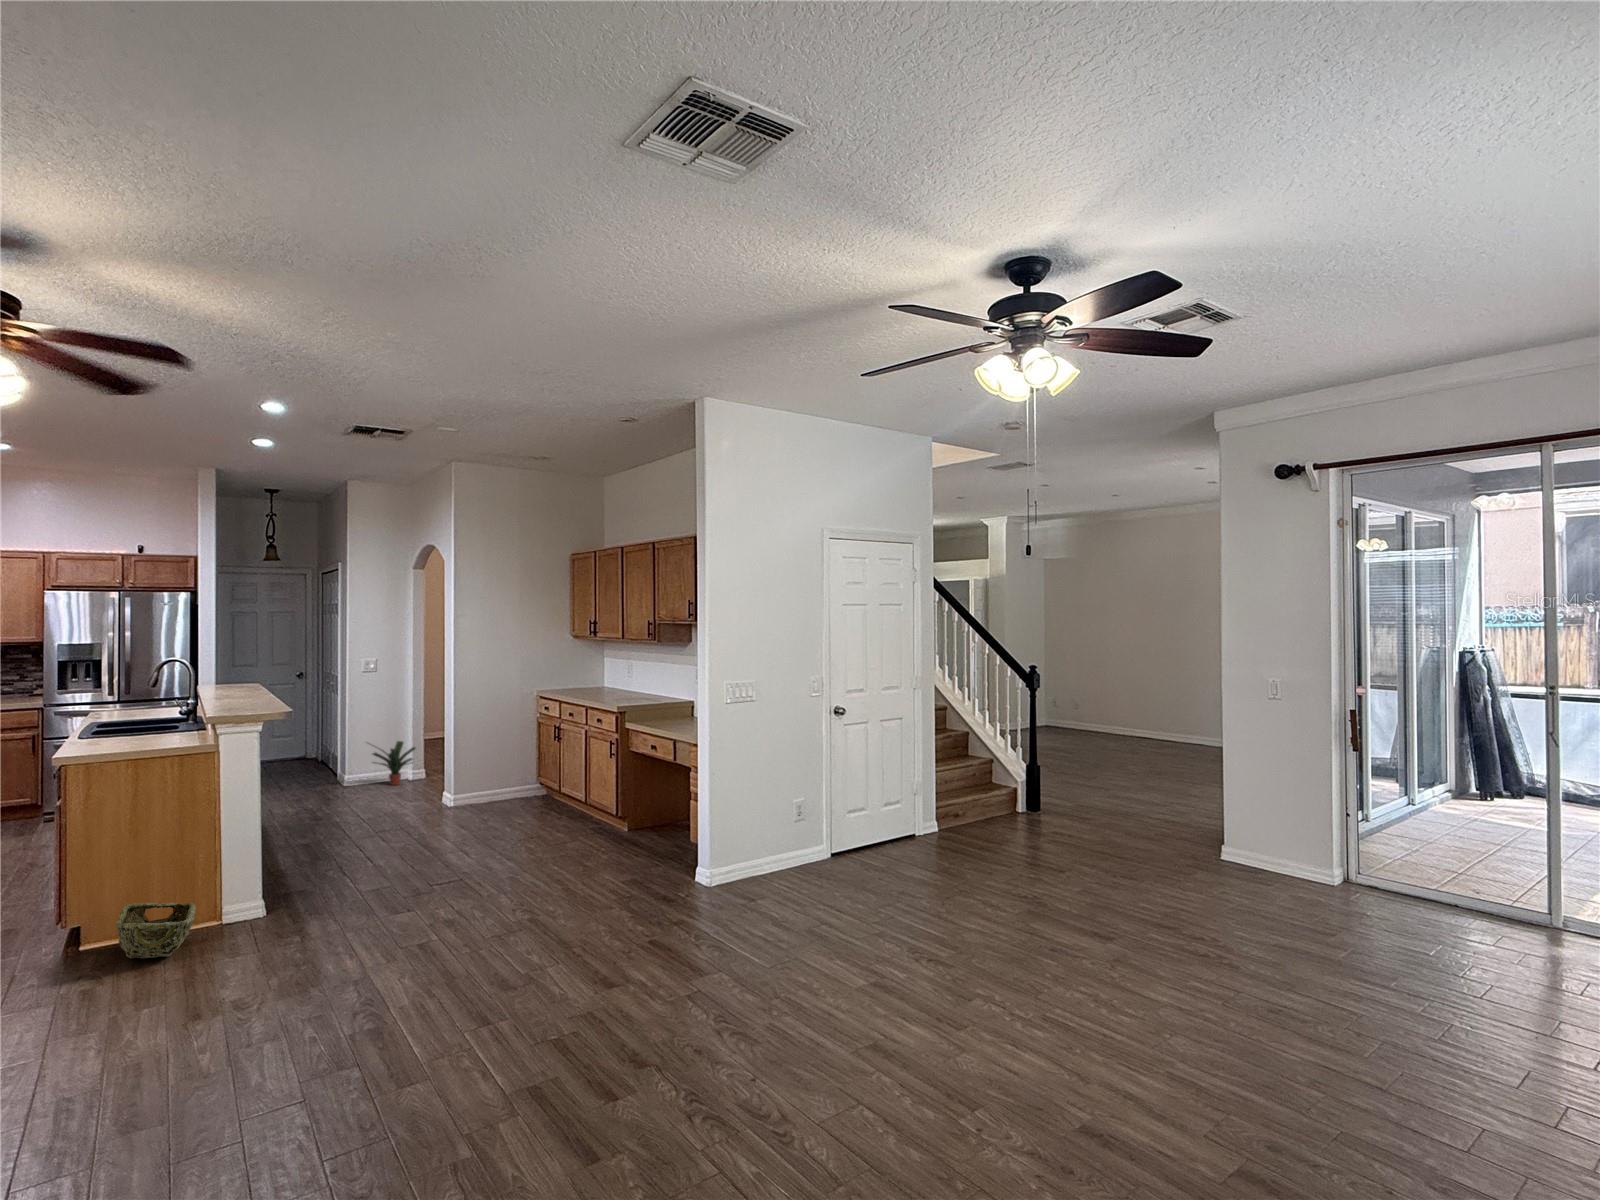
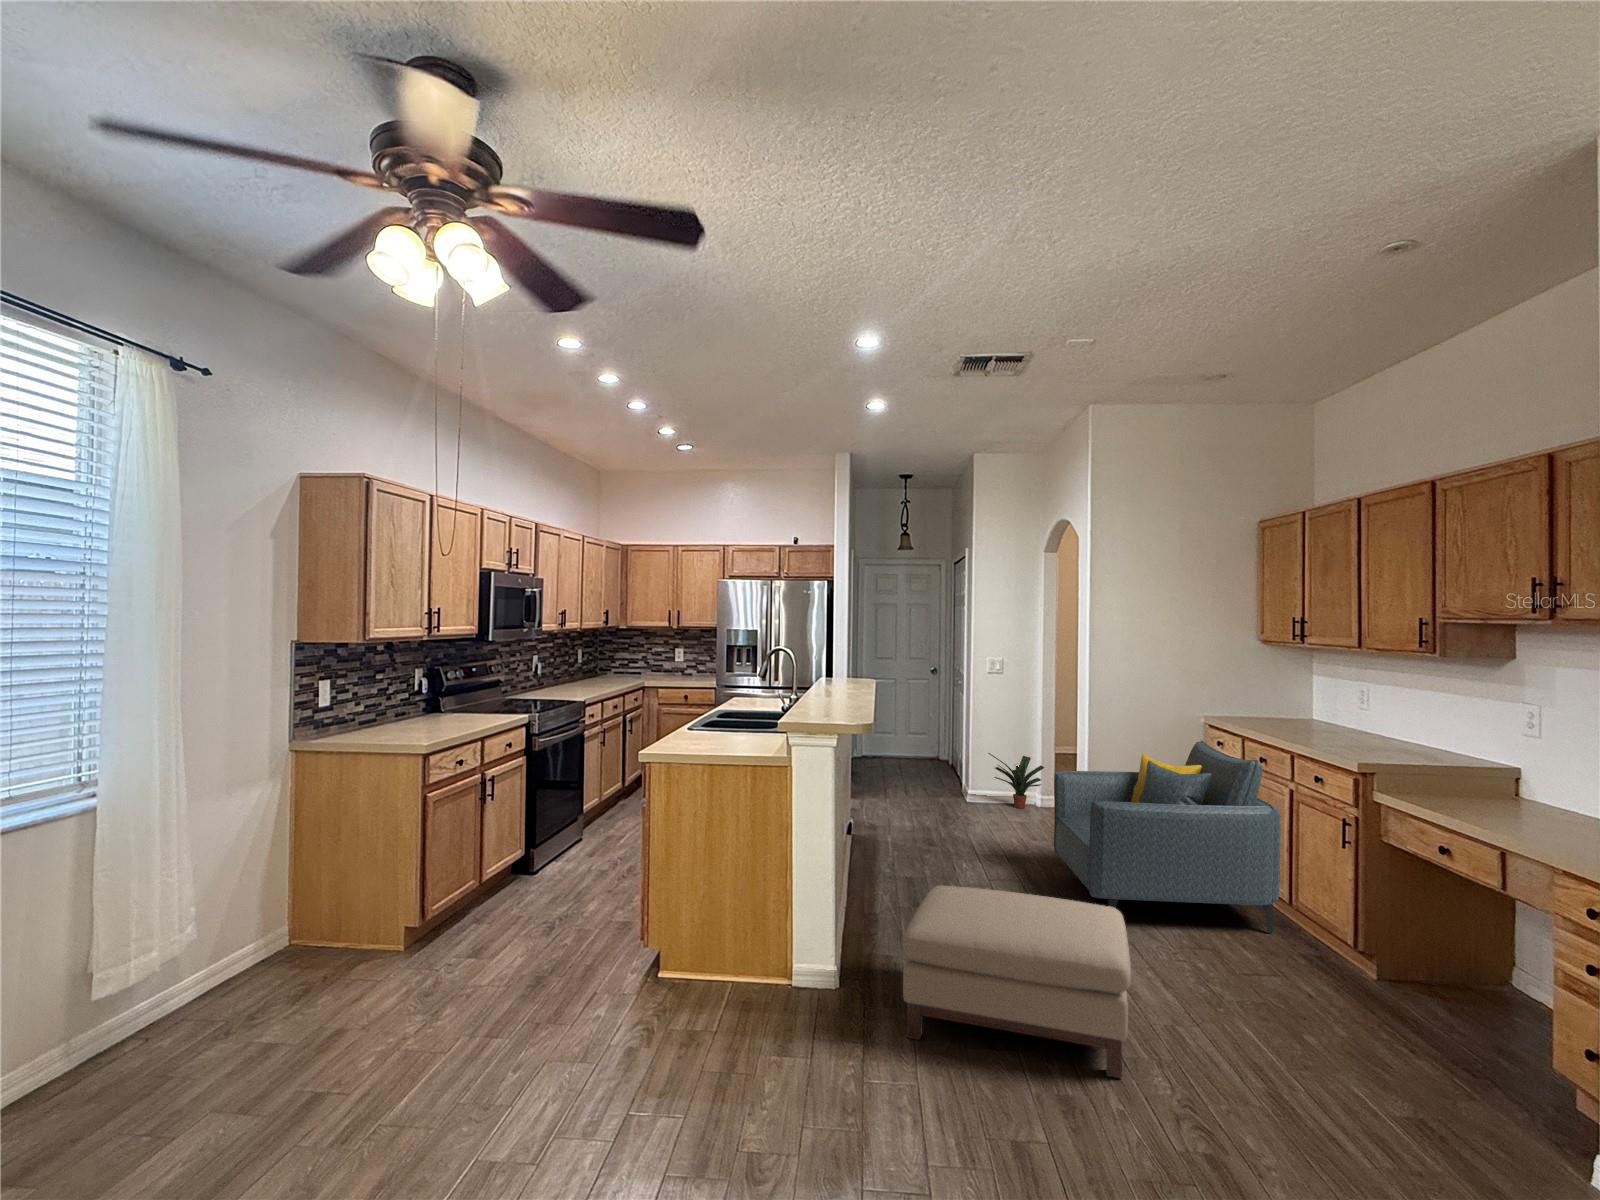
armchair: none [429,708,580,841] -> present [1054,741,1281,933]
ottoman: none [327,814,484,923] -> present [902,885,1131,1078]
woven basket: present [116,902,196,958] -> none [665,937,759,1028]

